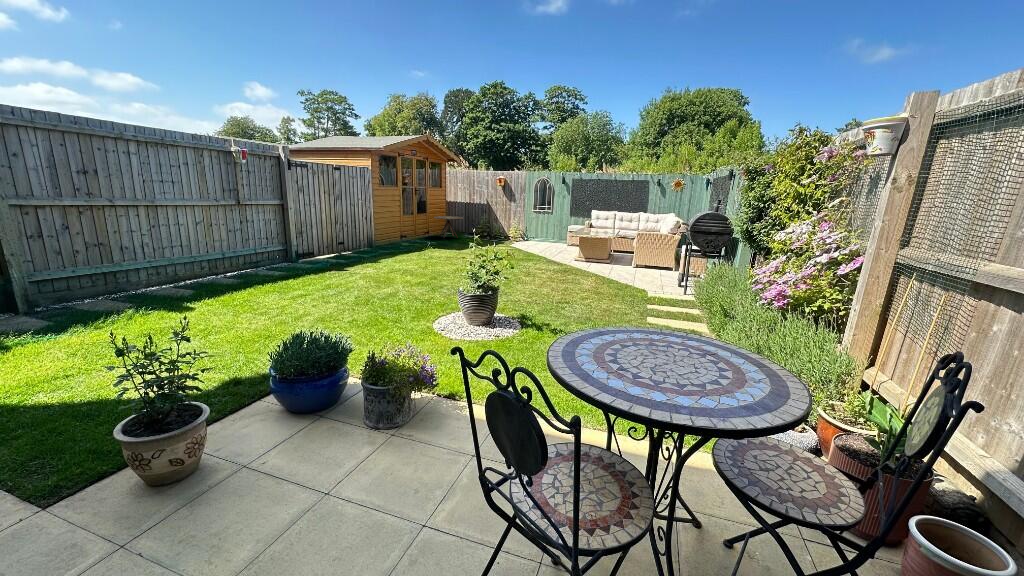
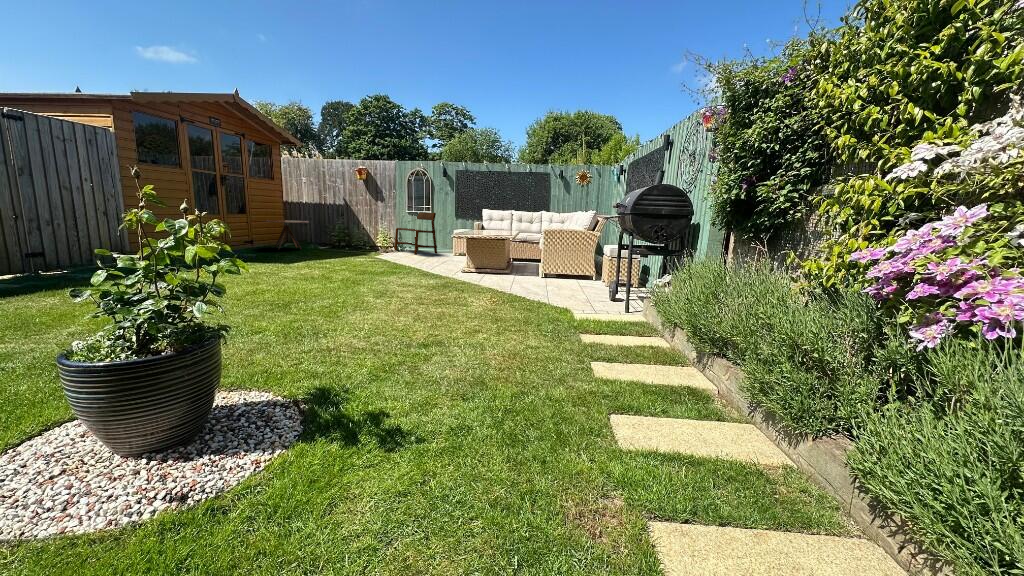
bench: none [522,210,555,245] -> present [394,212,437,255]

